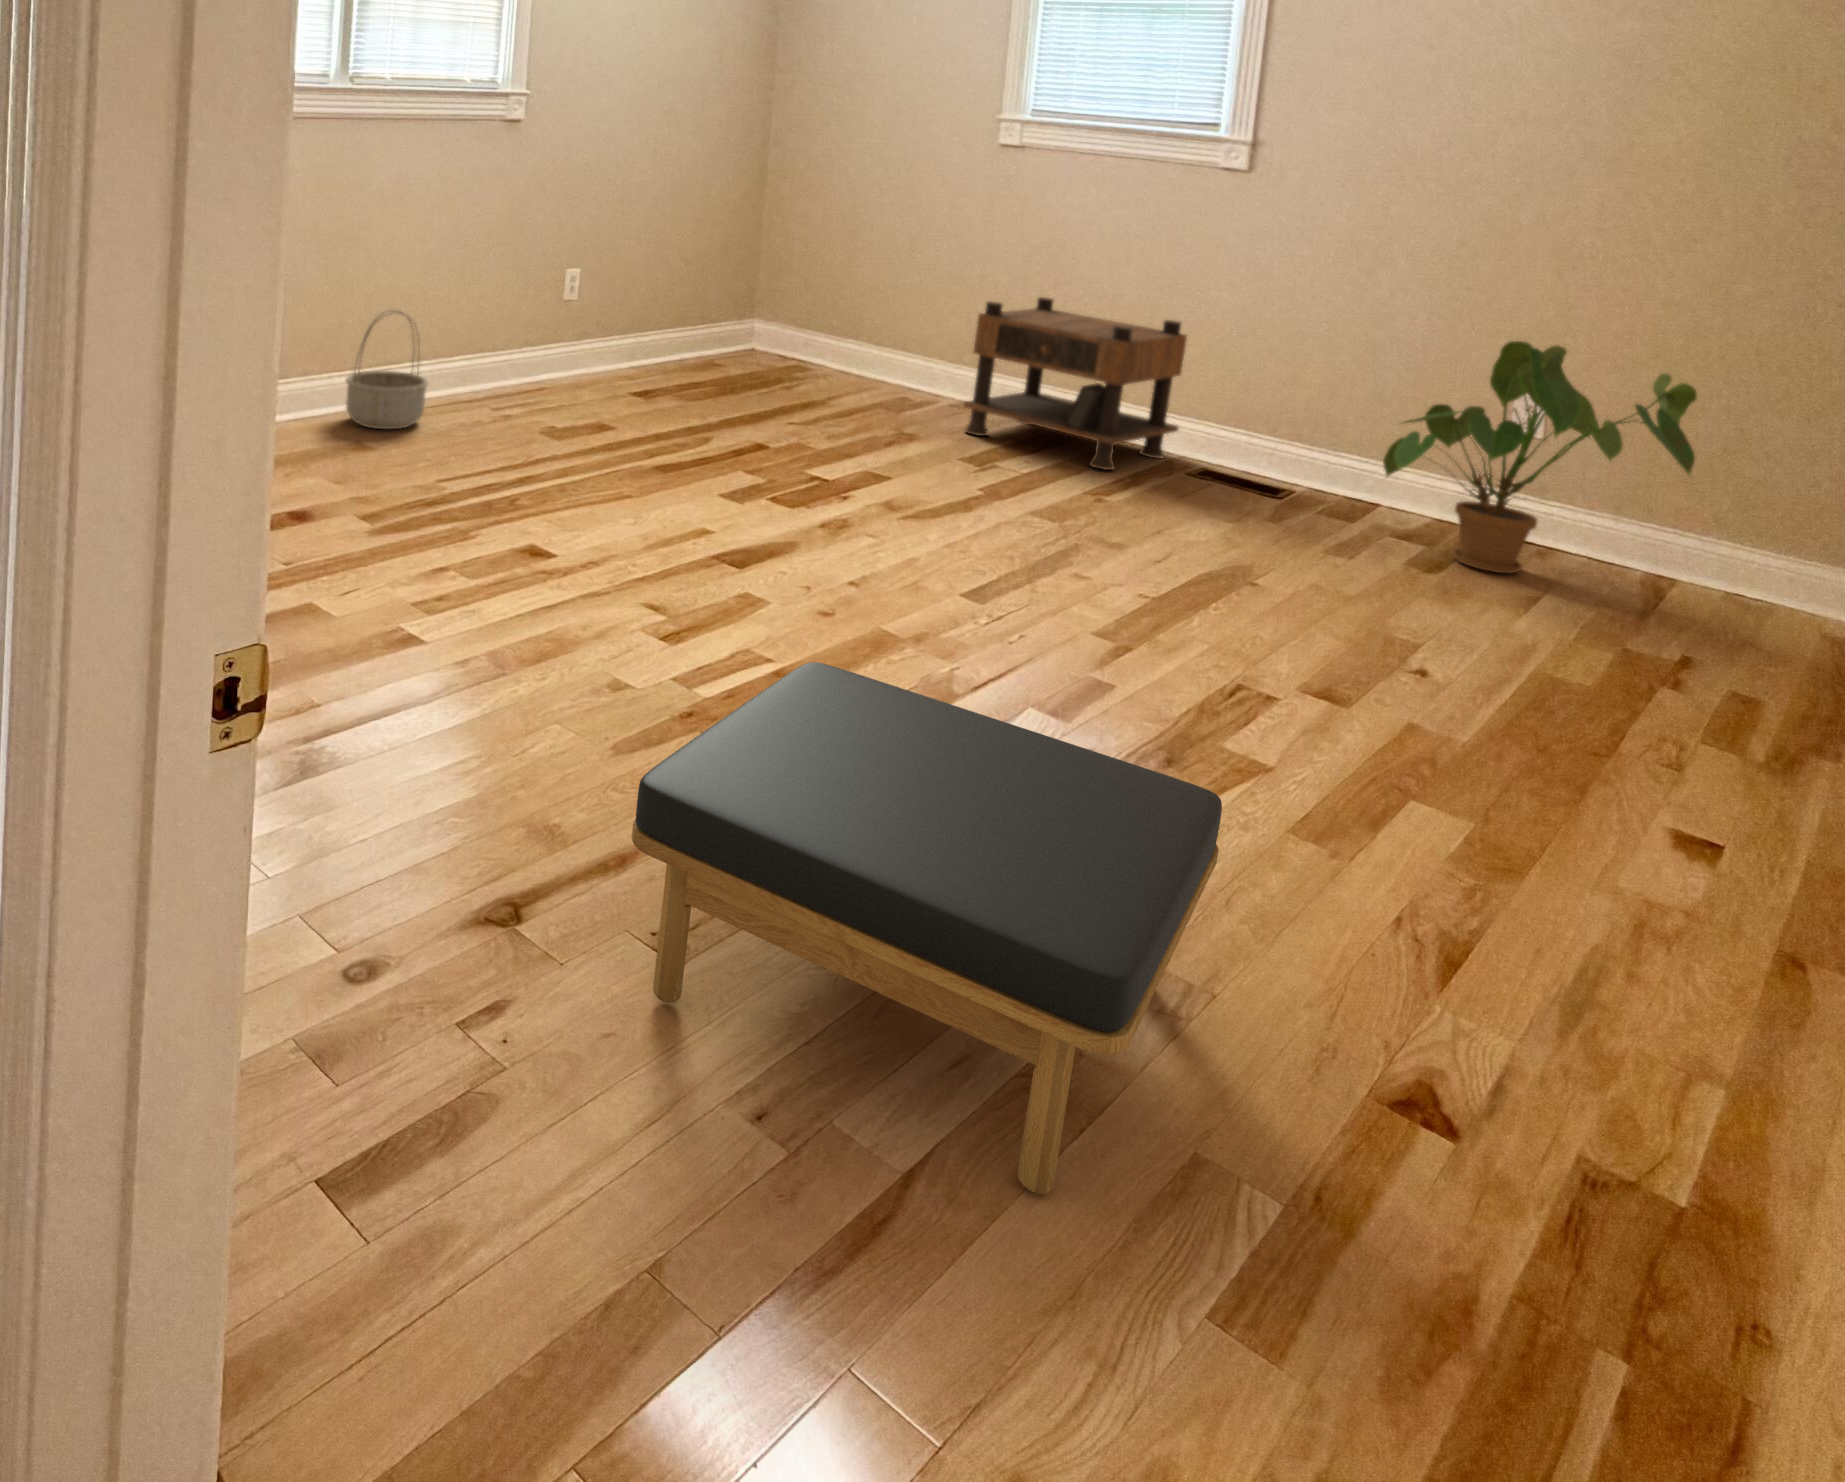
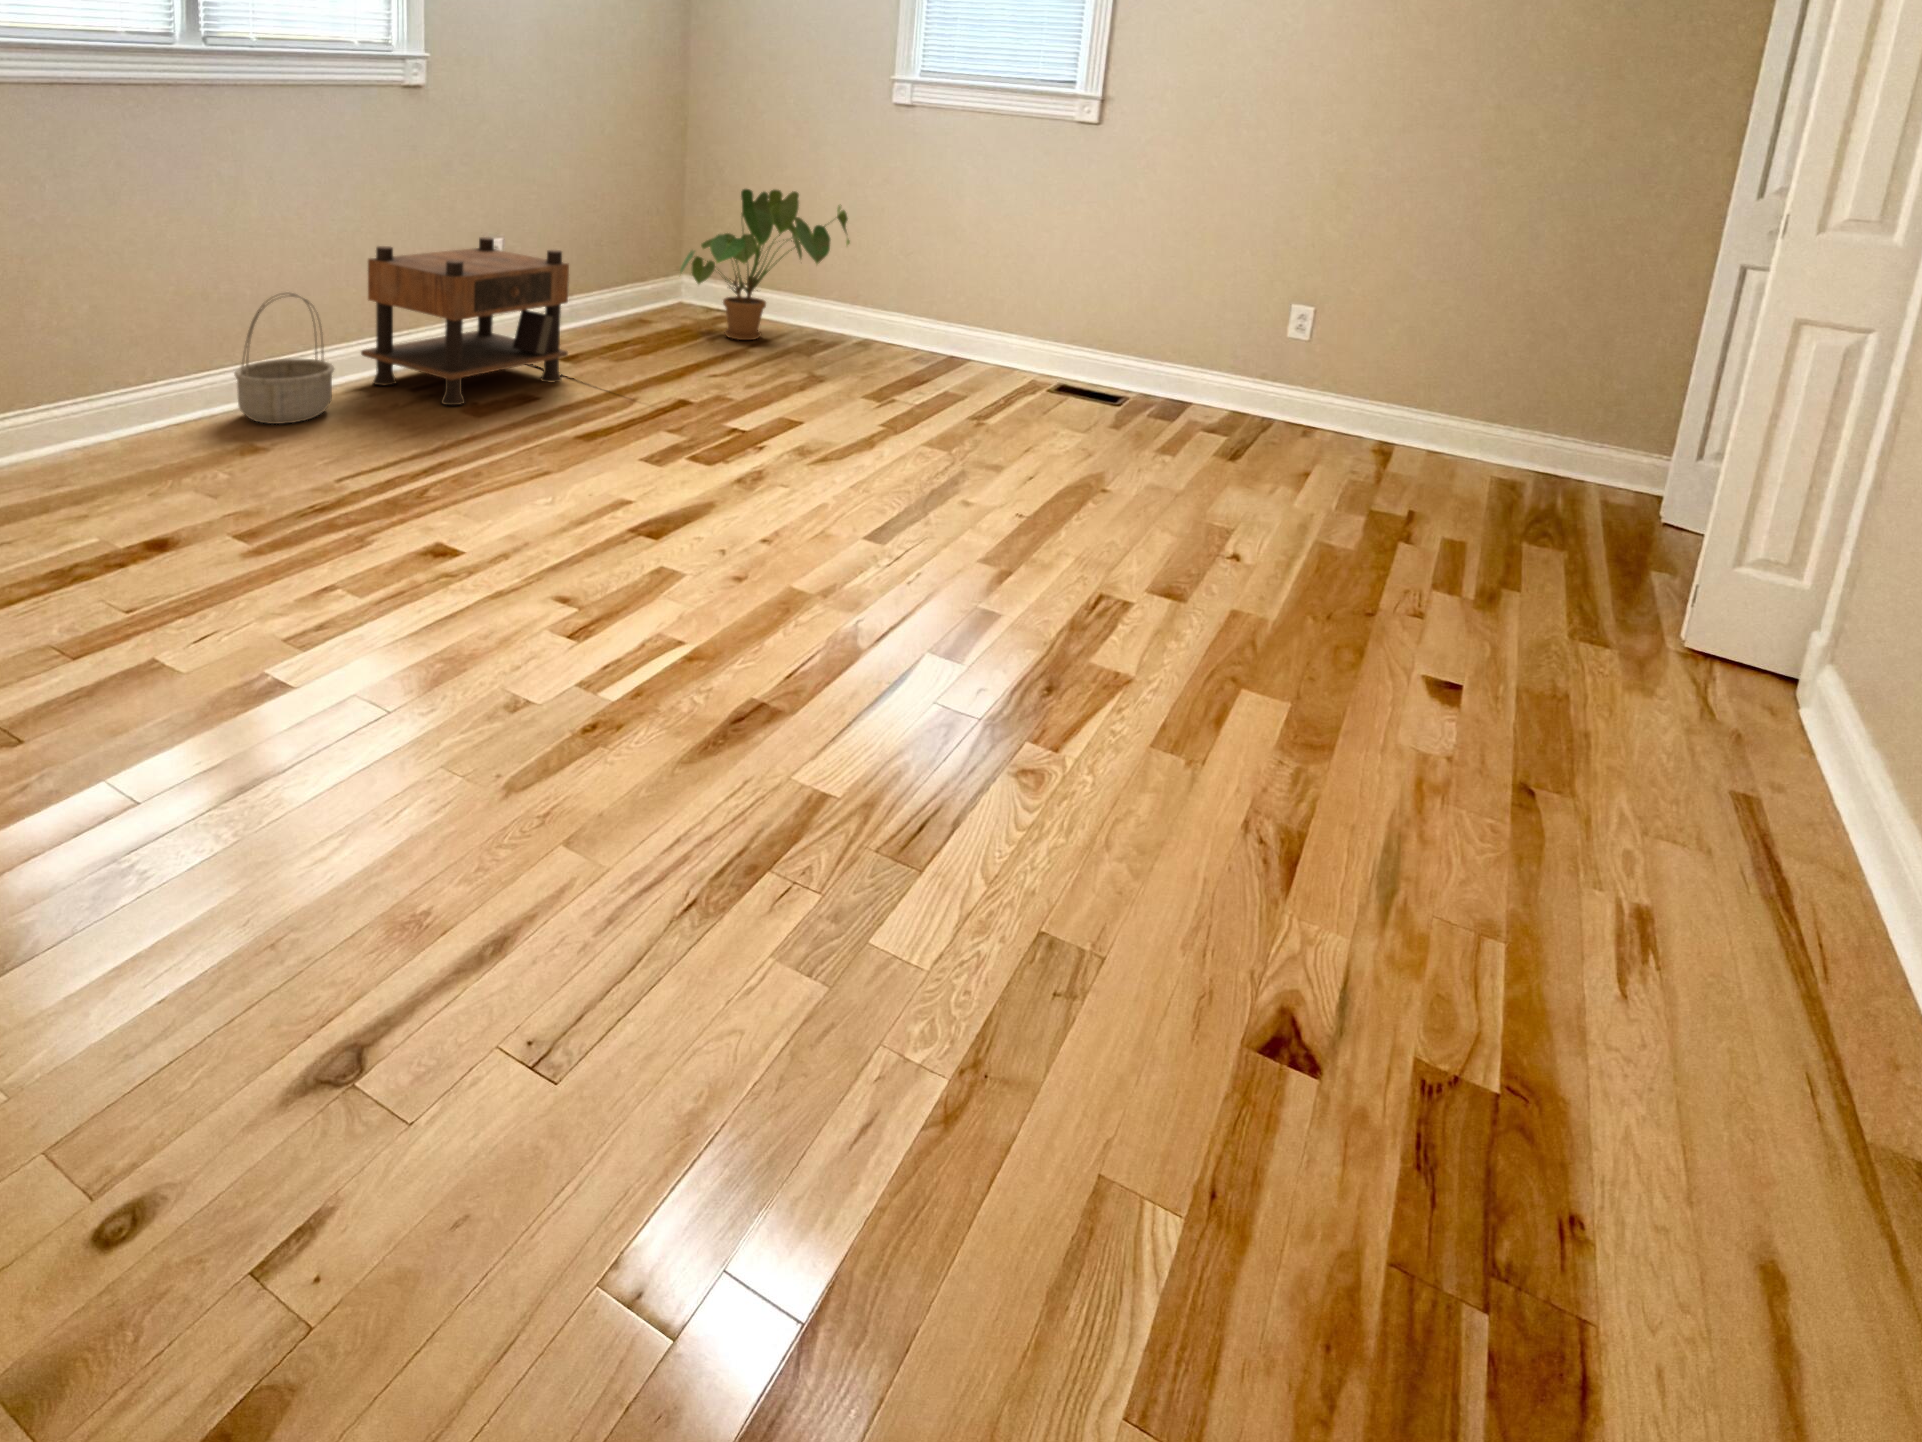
nightstand: present [964,297,1187,470] -> present [361,237,569,405]
house plant: present [1383,341,1697,573] -> present [680,189,850,340]
ottoman: present [632,662,1222,1194] -> none [468,675,1111,1322]

